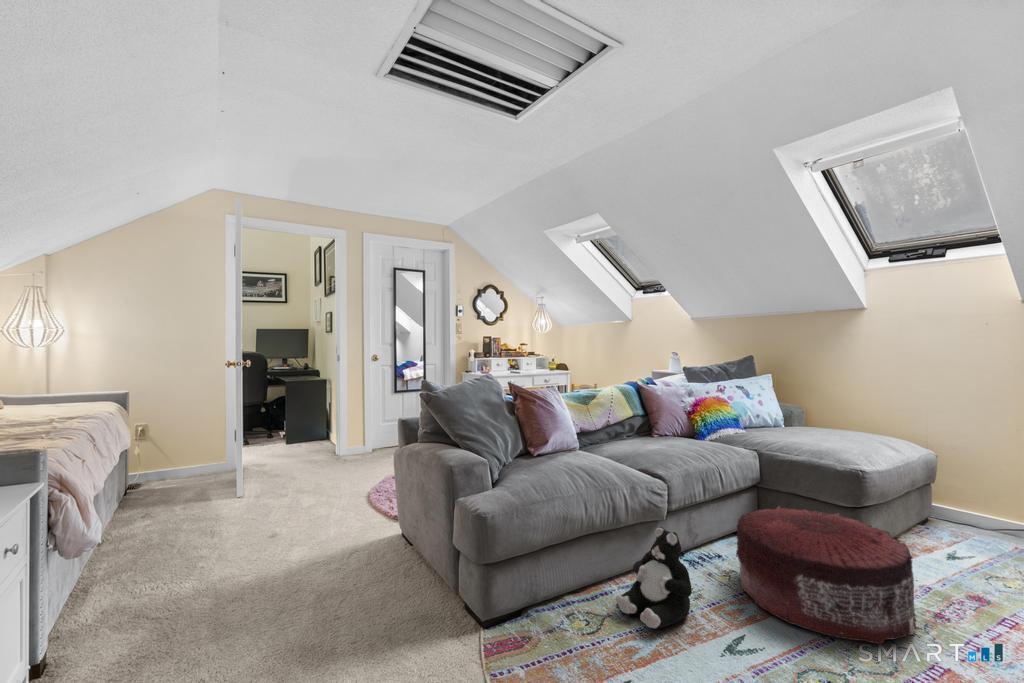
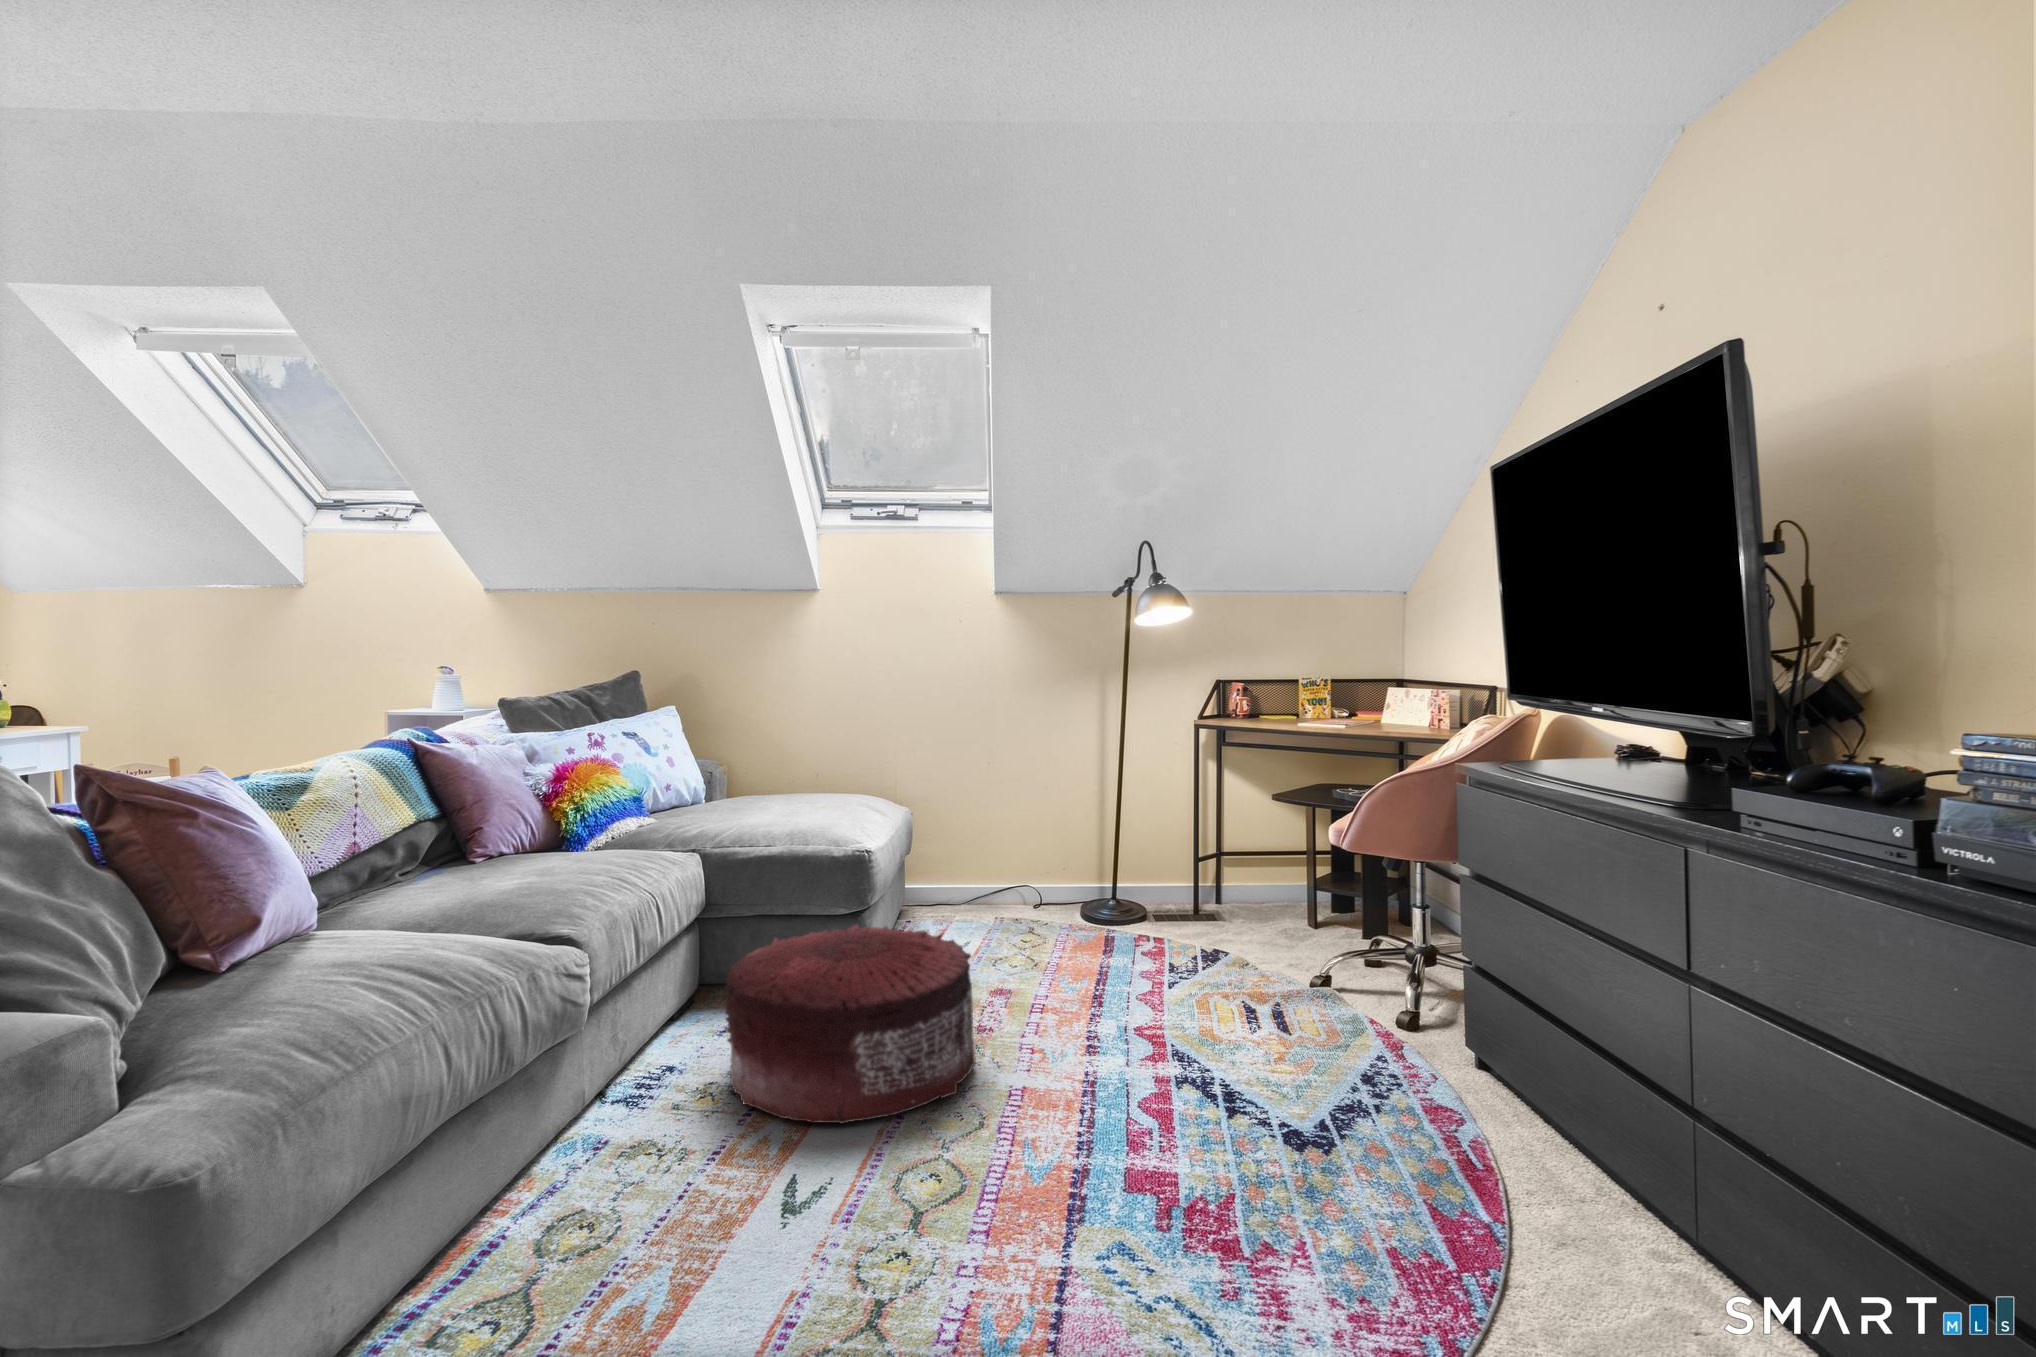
plush toy: present [616,527,692,629] -> none [546,1036,705,1255]

